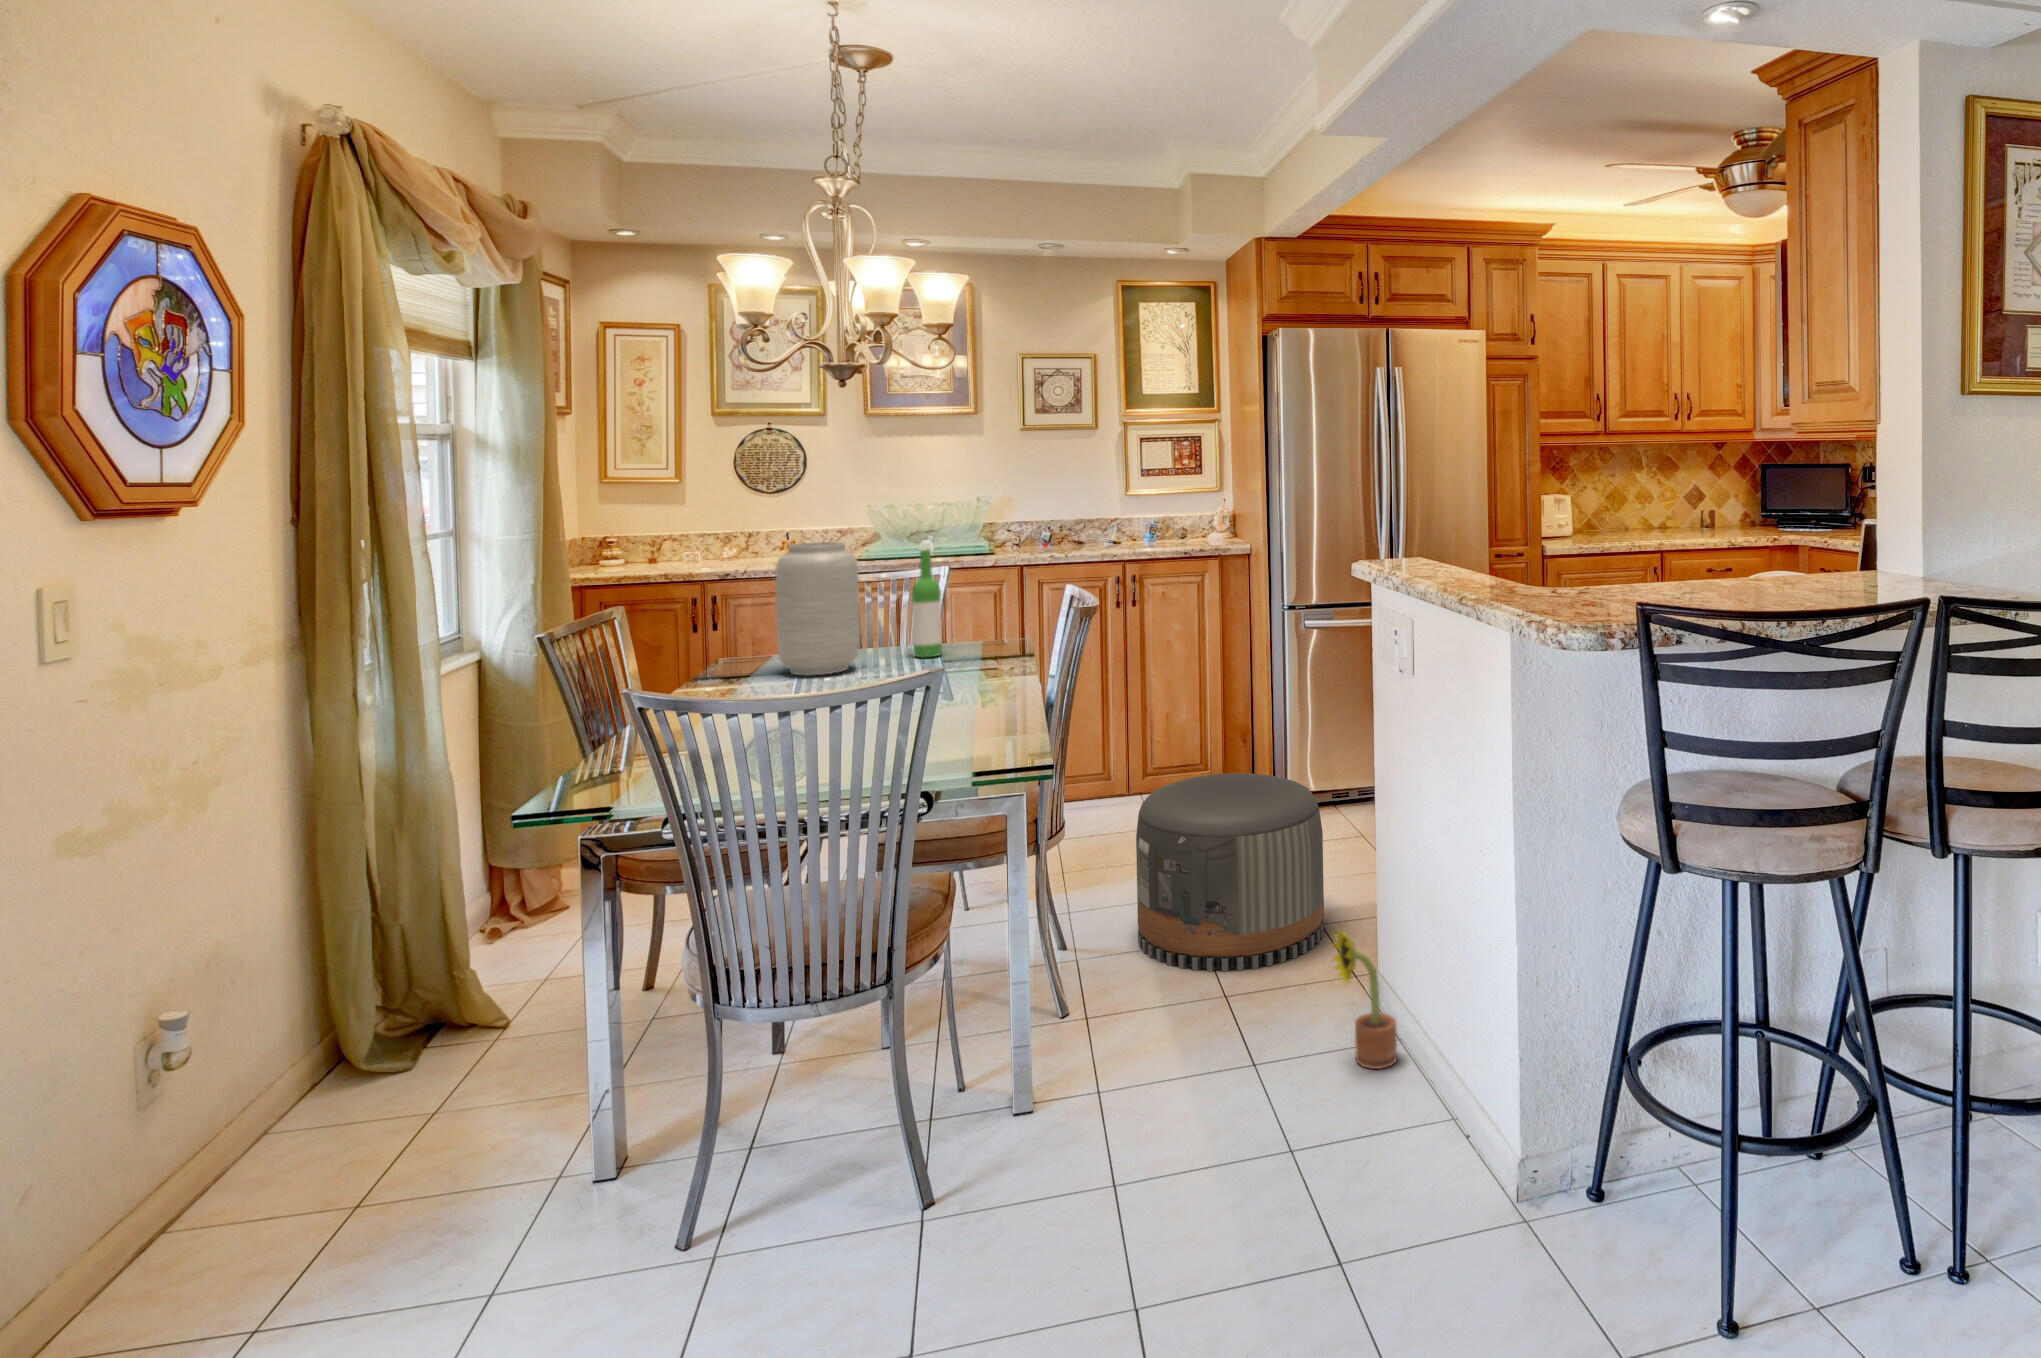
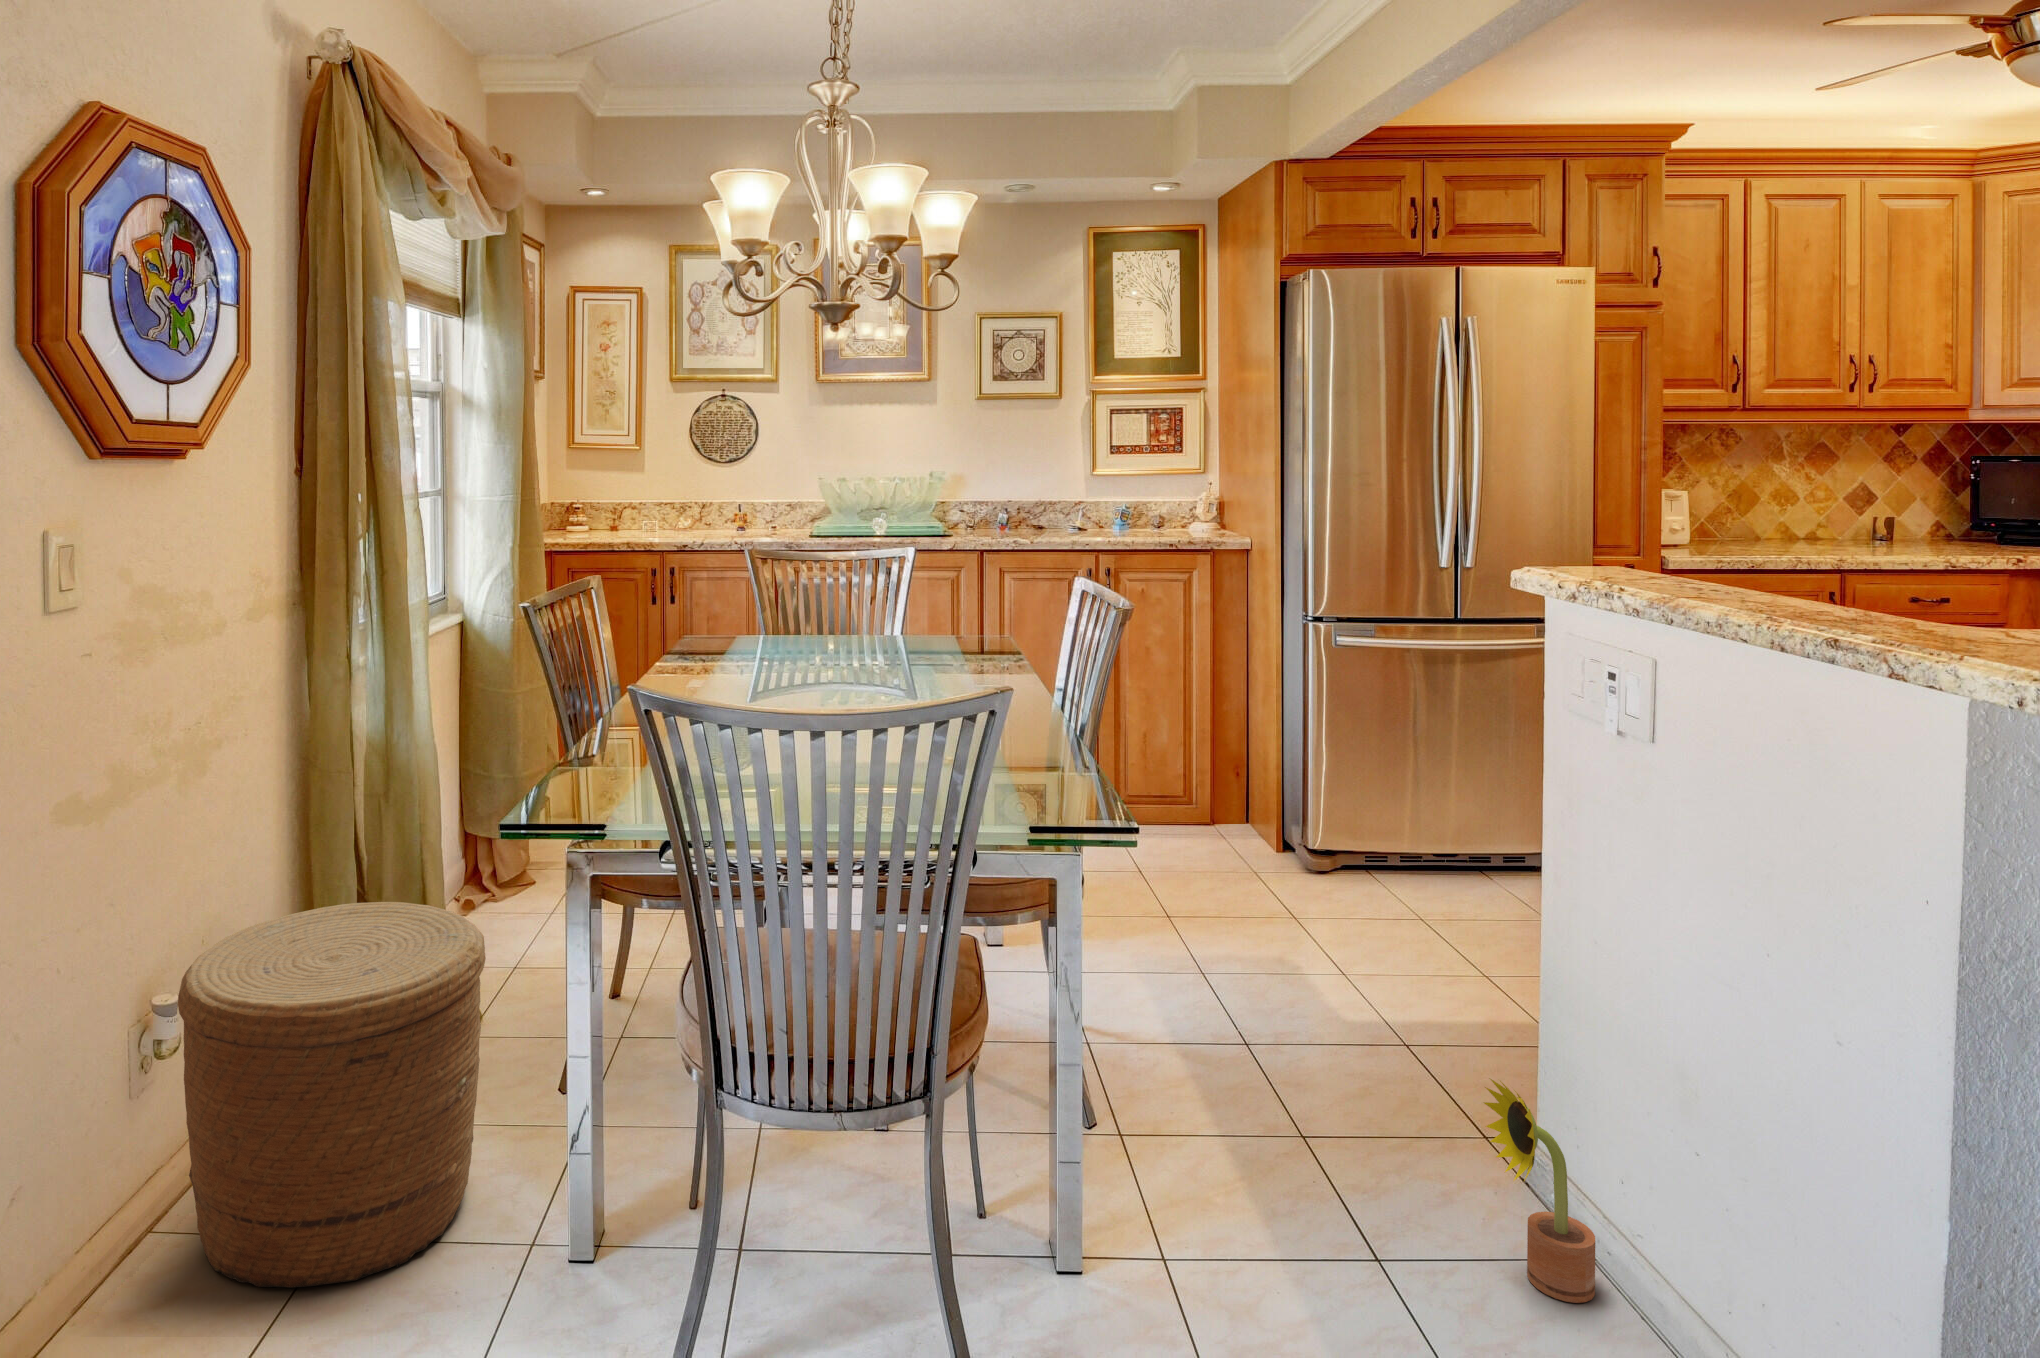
vase: present [776,542,860,675] -> none [749,514,836,666]
wine bottle: present [912,549,942,658] -> none [890,527,921,653]
pouf: present [1136,773,1324,971] -> none [1156,824,1408,1092]
woven basket: none [187,907,510,1251] -> present [178,902,486,1288]

